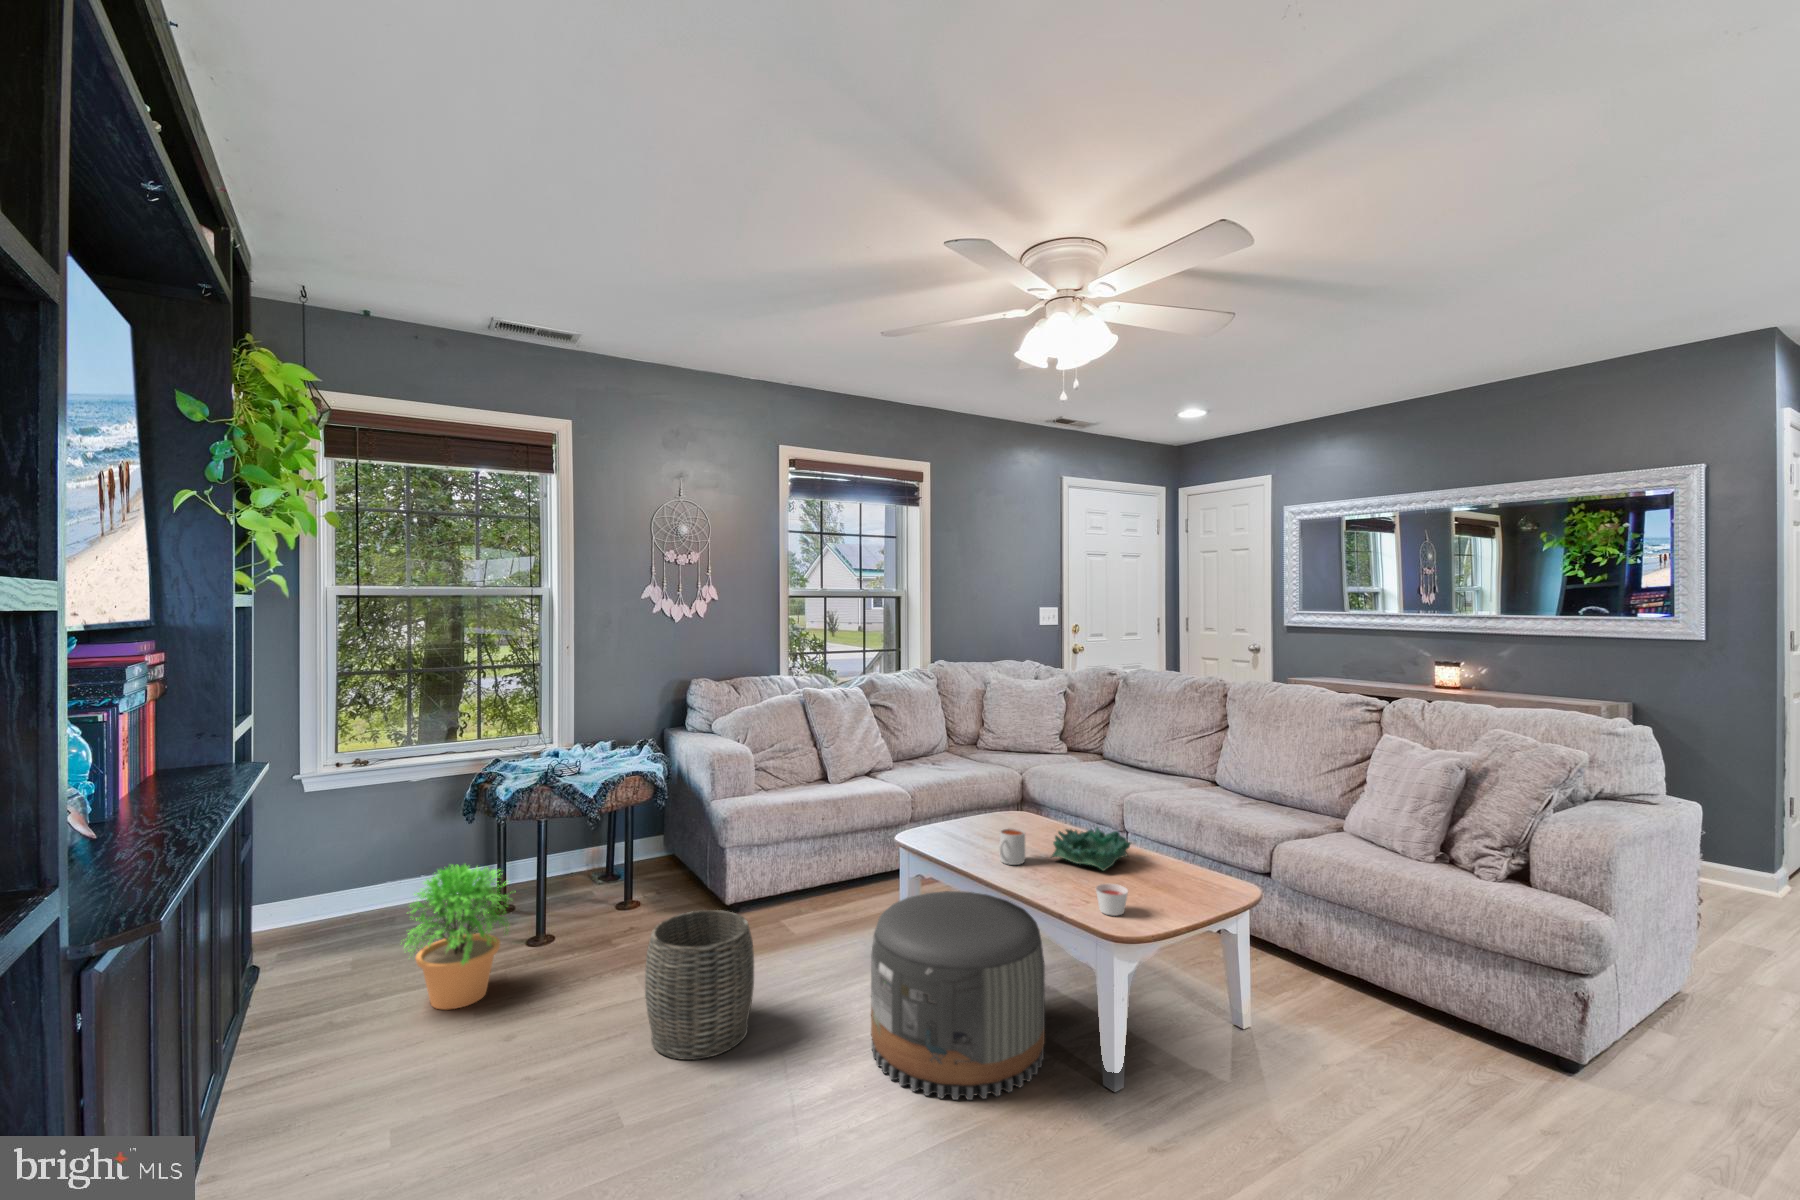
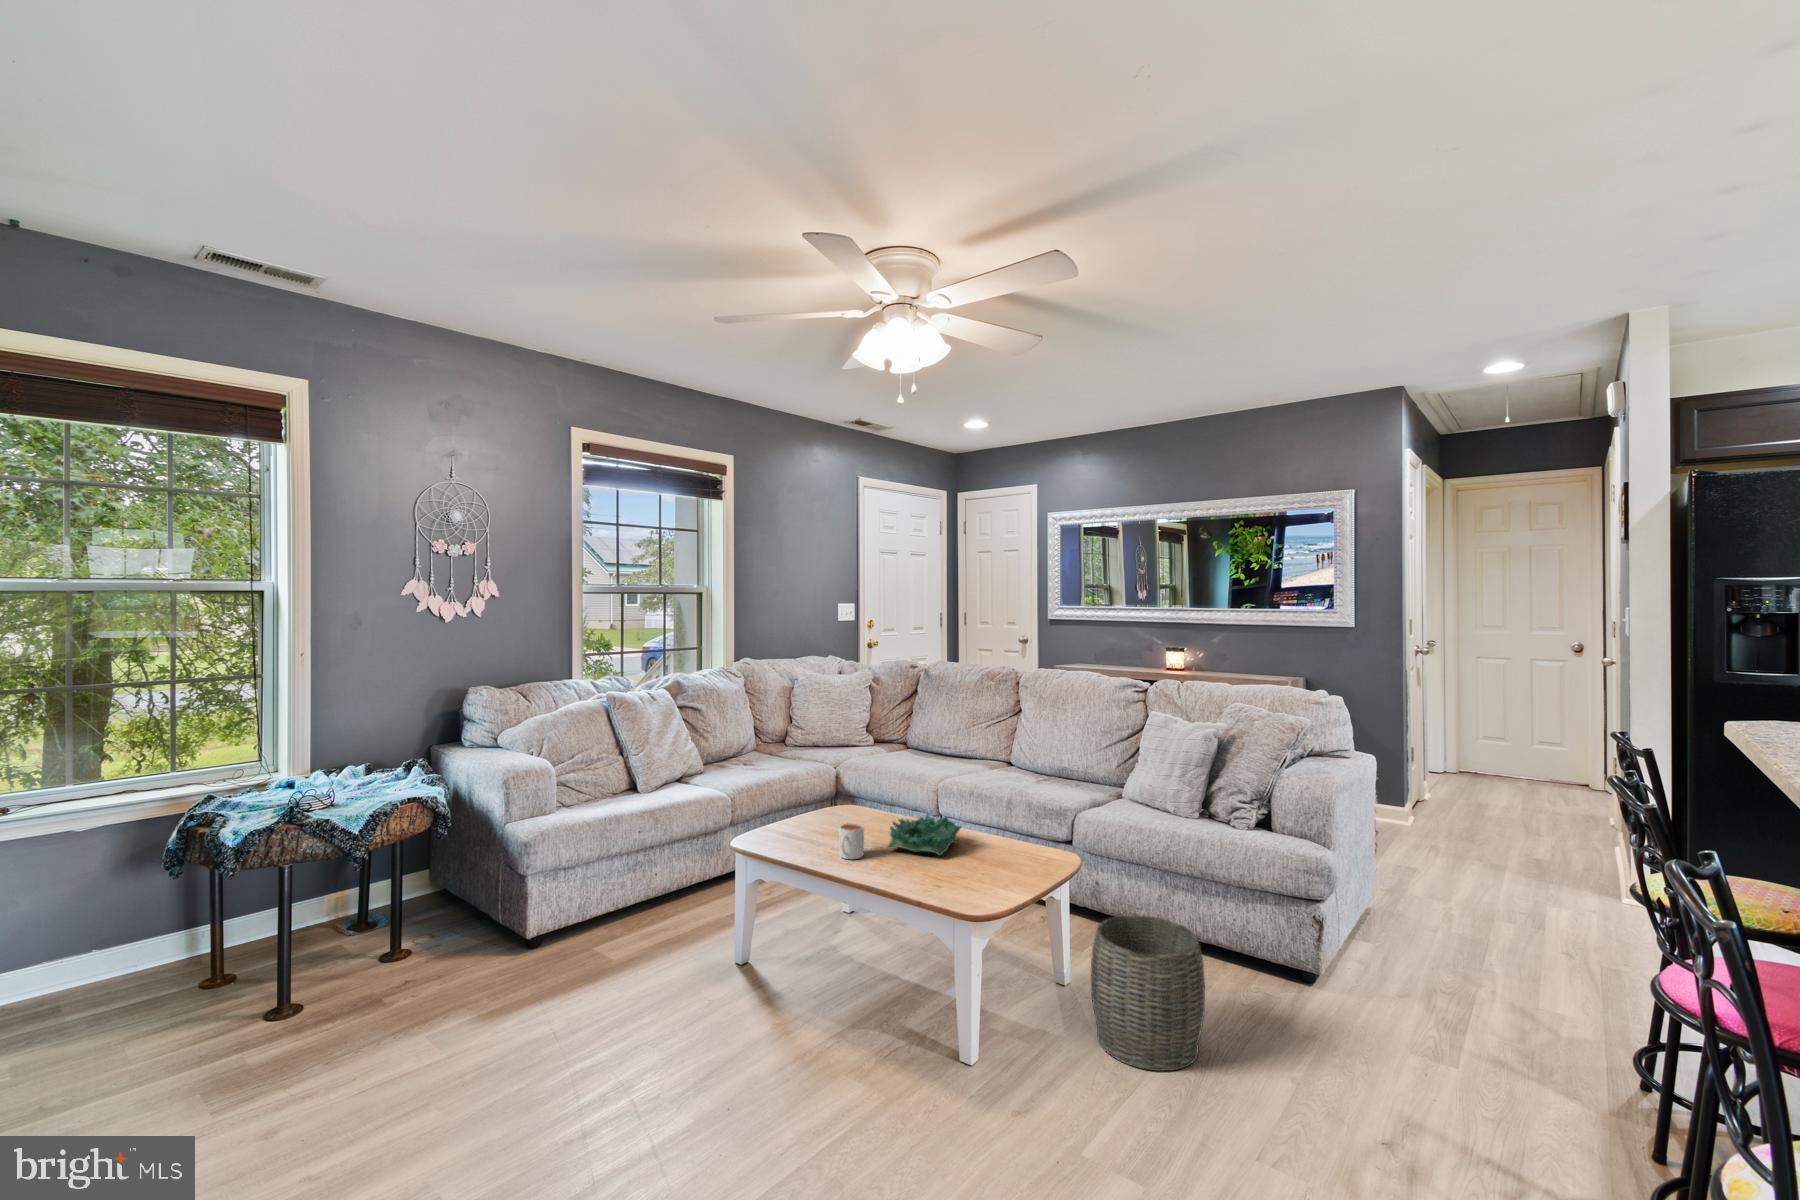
potted plant: present [405,865,510,1010] -> none [93,928,268,1117]
candle: present [1096,884,1128,916] -> none [944,867,974,897]
pouf: present [871,891,1045,1100] -> none [724,891,898,1103]
woven basket: present [645,910,754,1060] -> present [1091,915,1205,1071]

